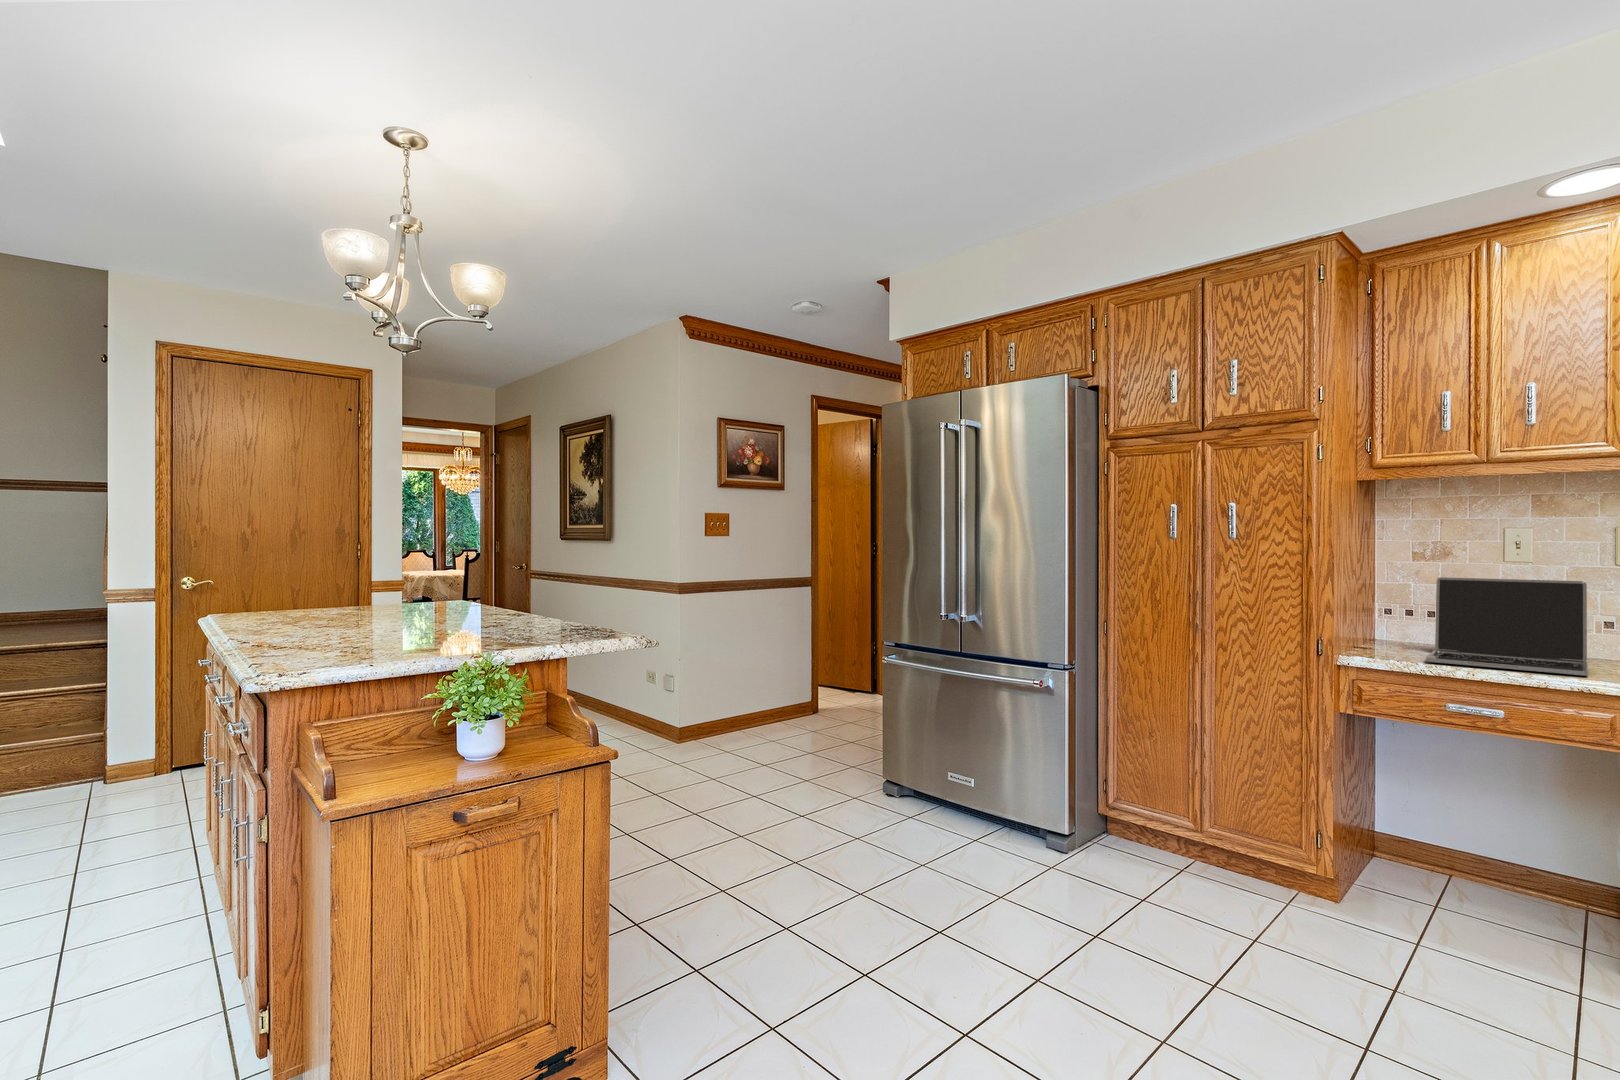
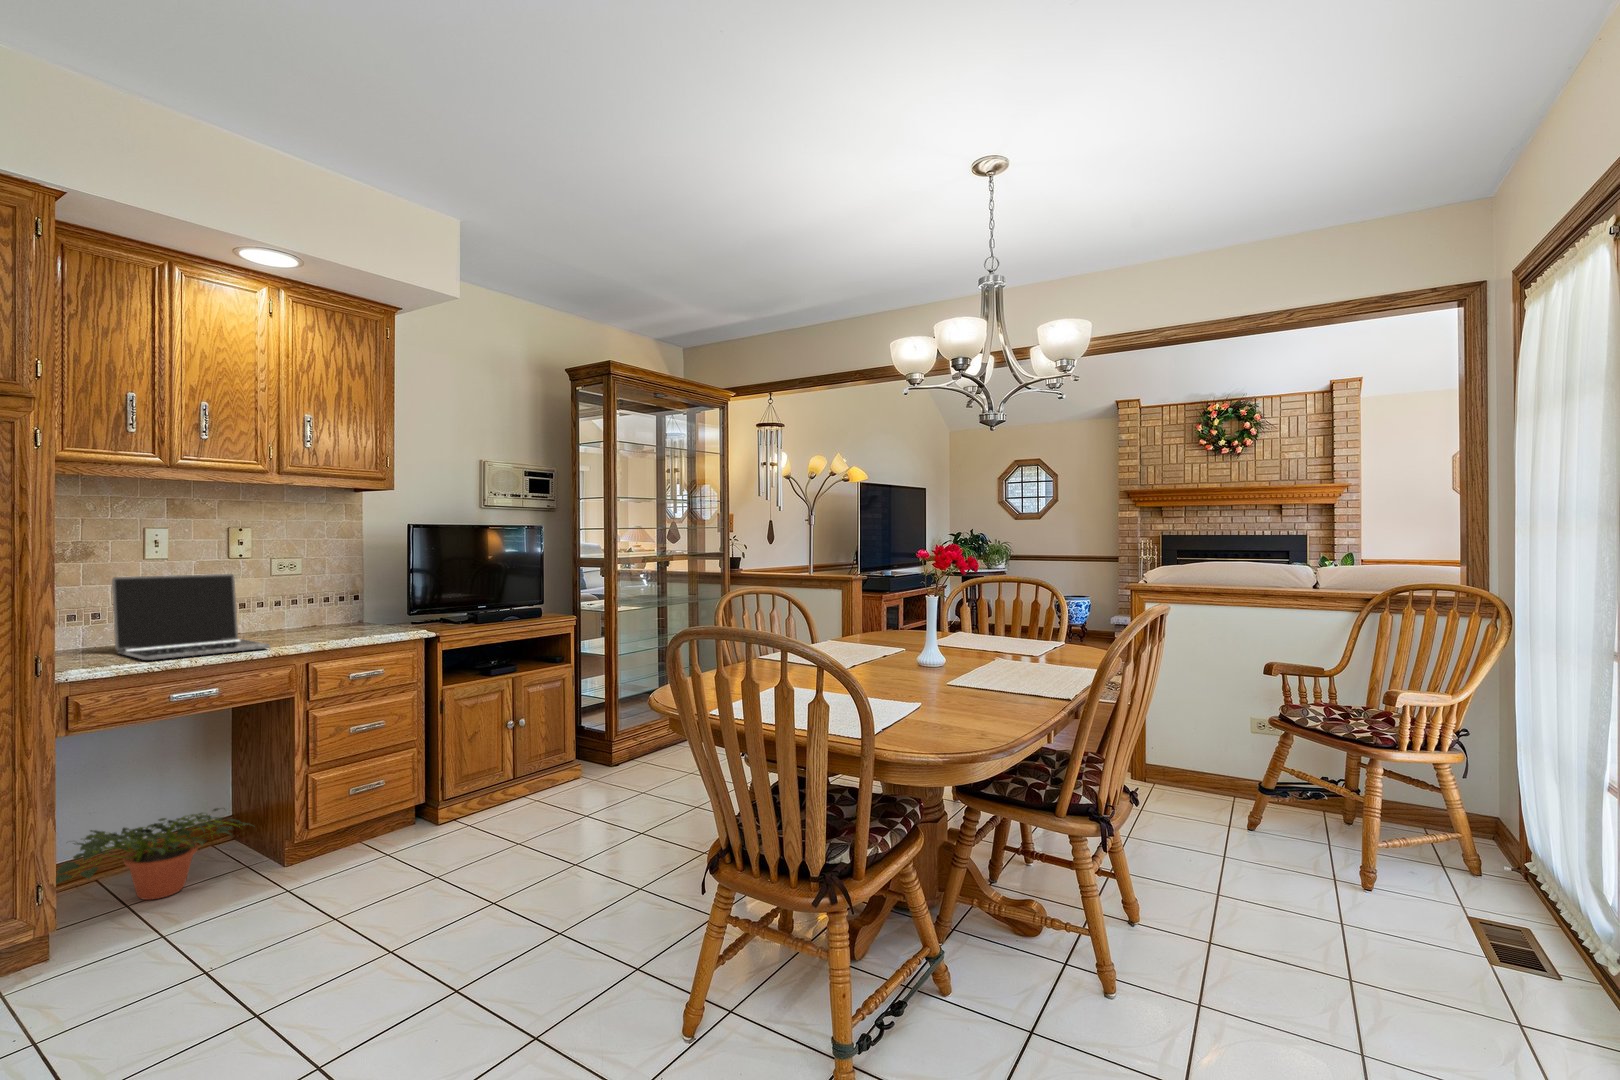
potted plant: none [1369,816,1578,925] -> present [56,808,248,900]

